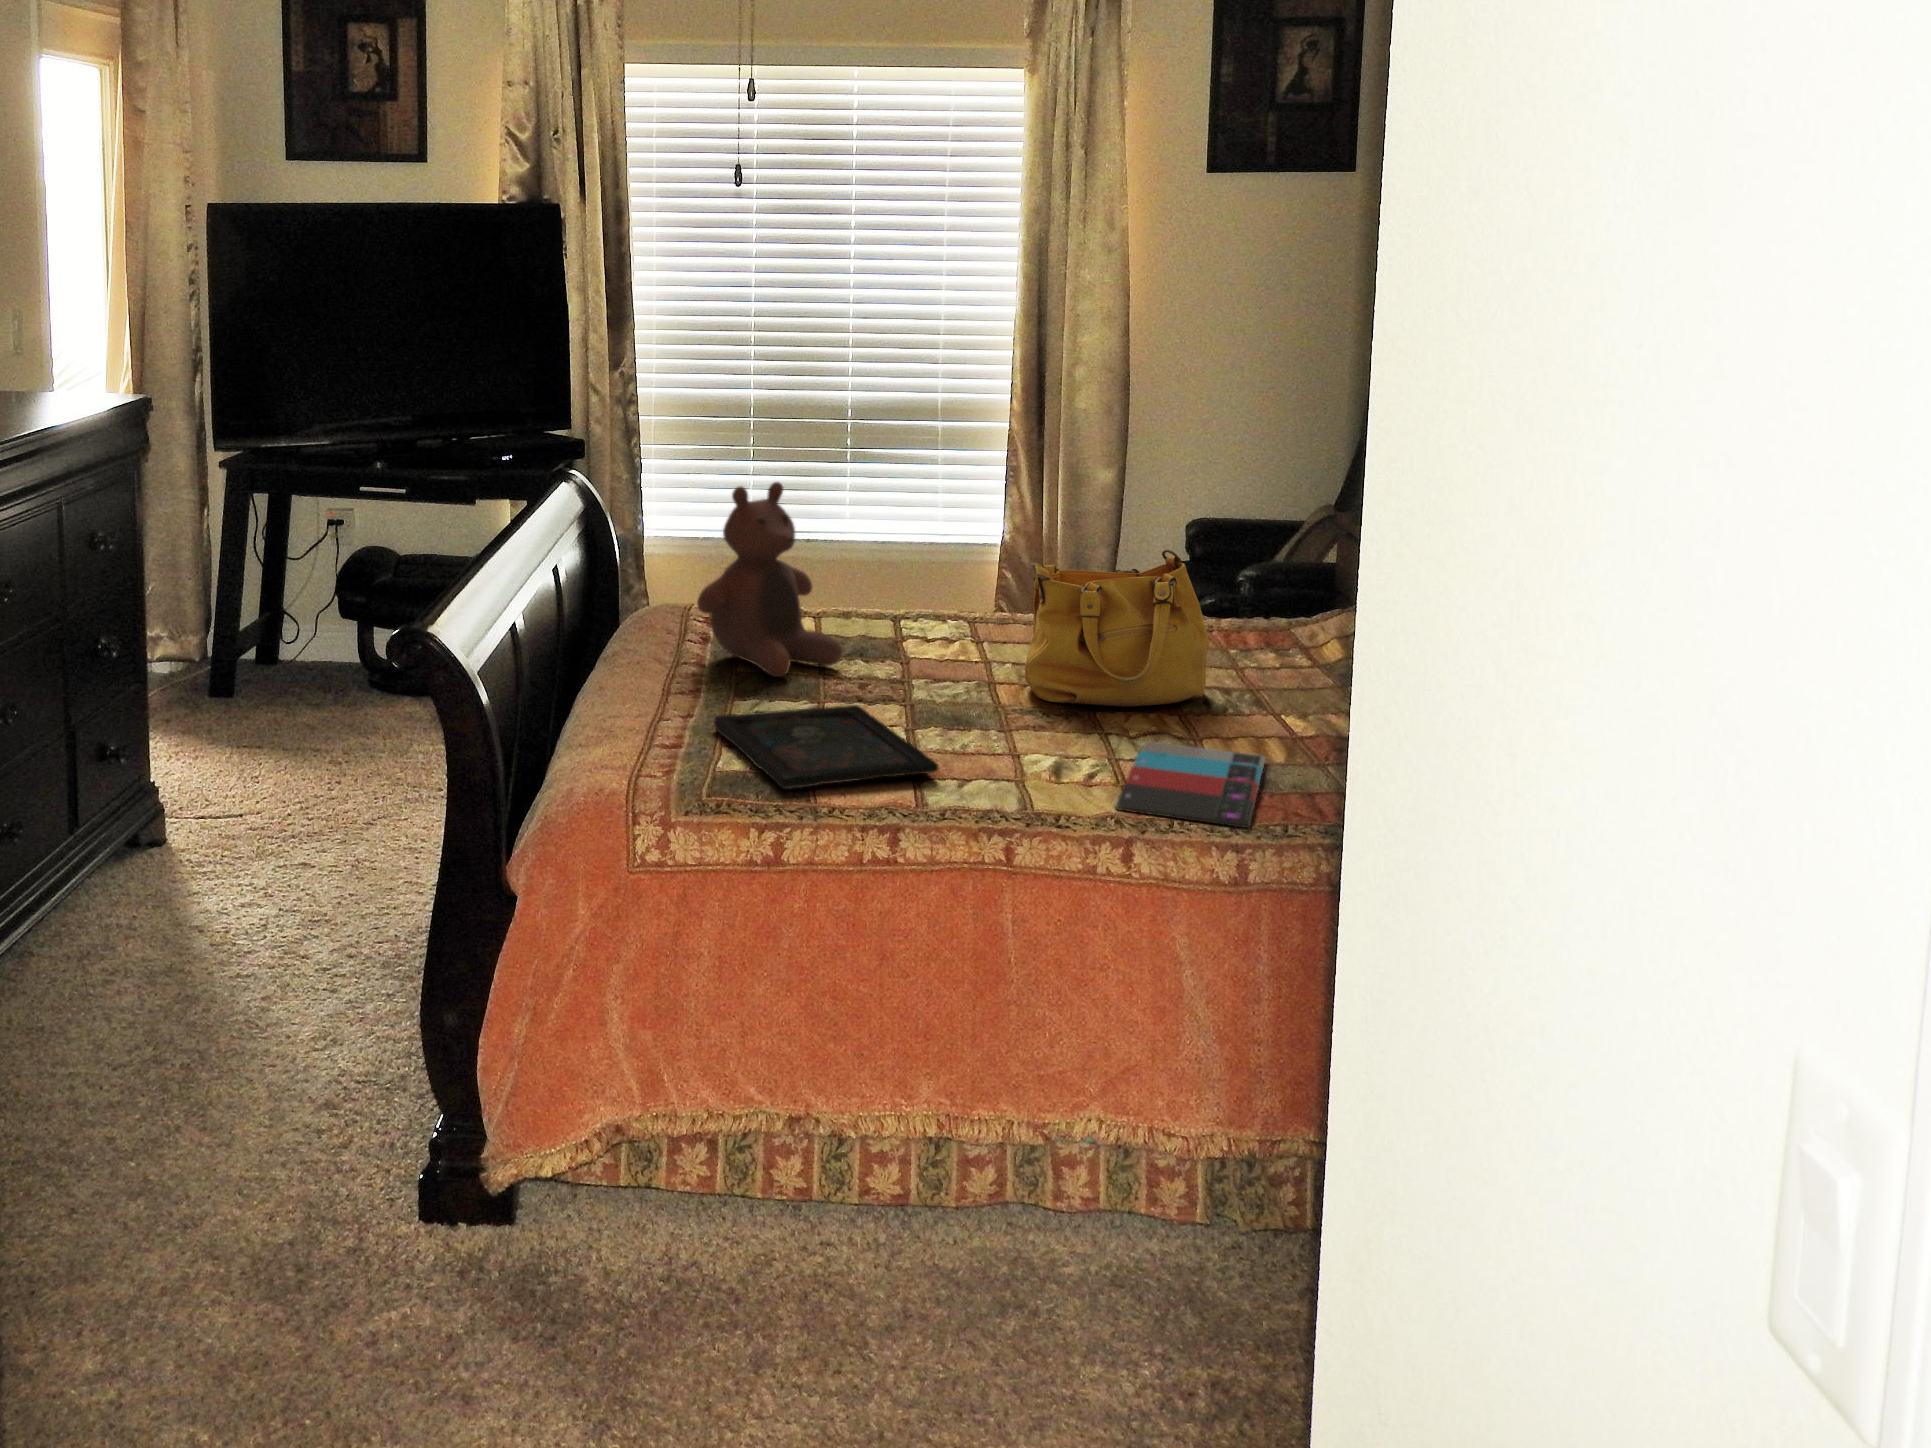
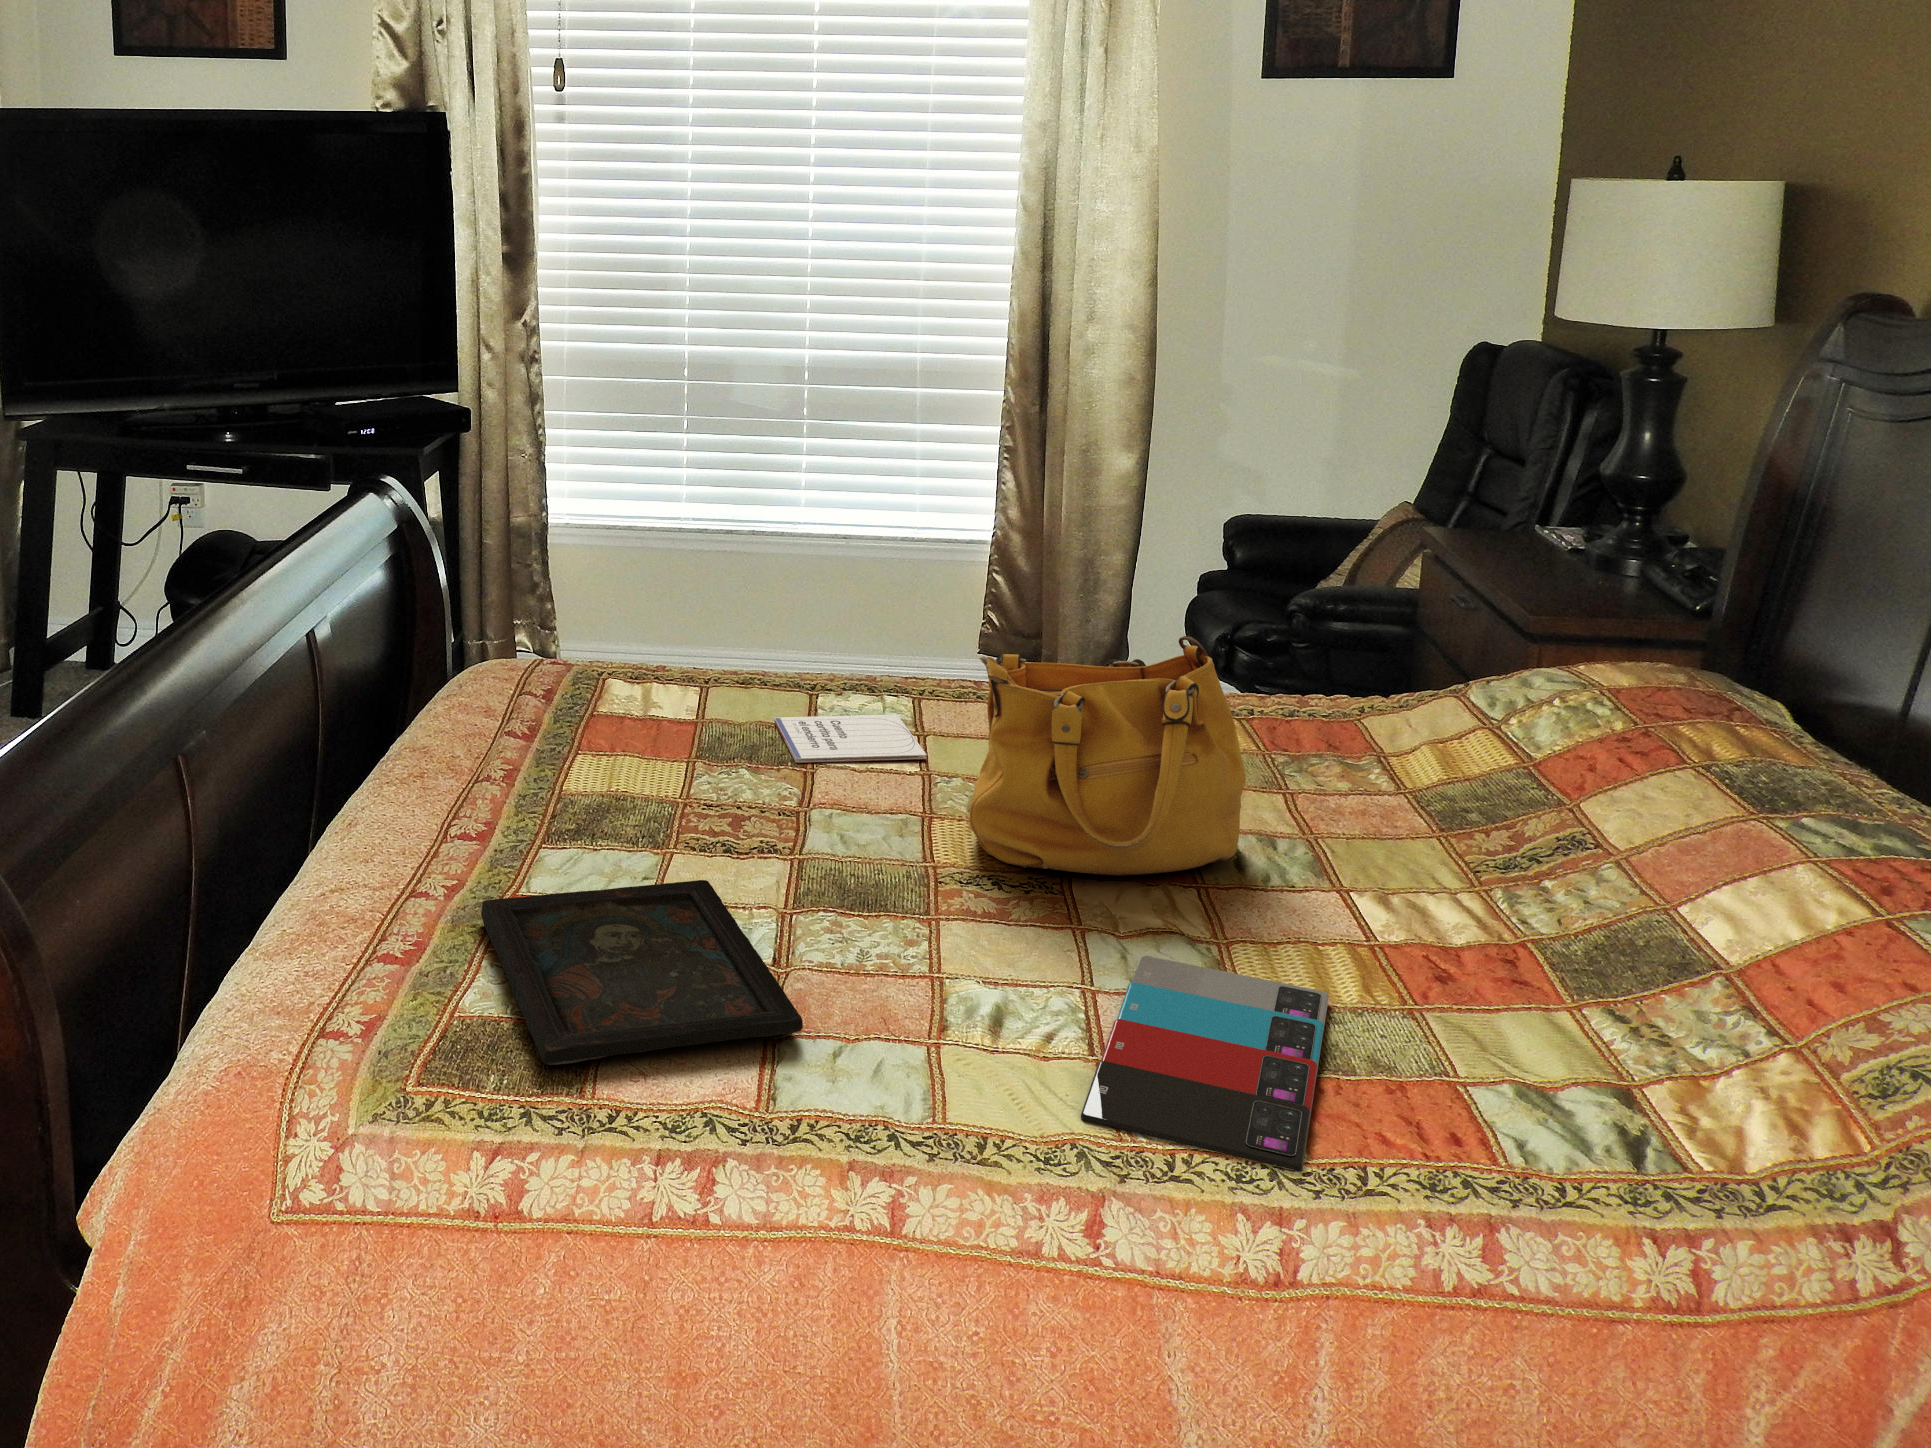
stuffed bear: present [697,482,842,677] -> none [501,519,711,809]
notebook: none [874,627,986,655] -> present [774,715,927,763]

